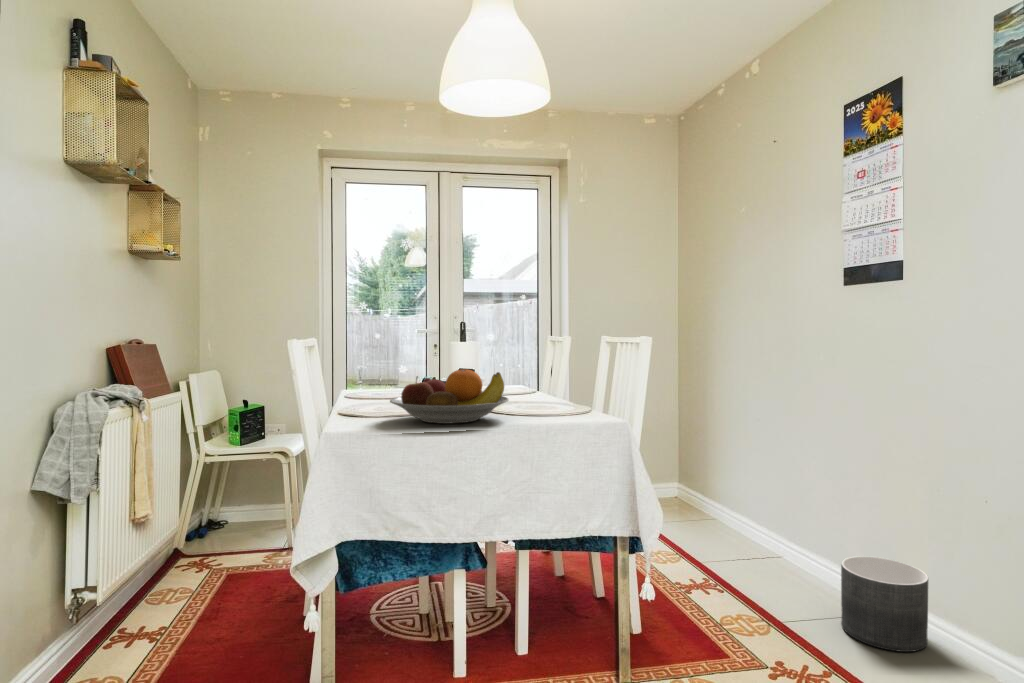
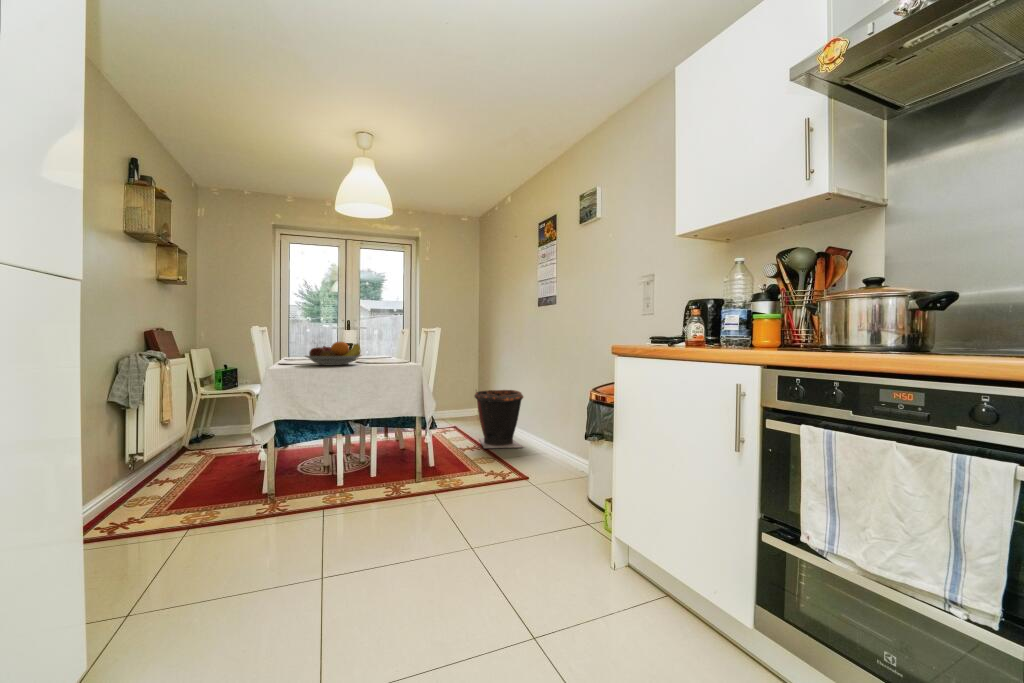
trash can: none [697,455,815,585] -> present [475,390,523,448]
planter: present [841,556,928,652] -> none [523,429,556,466]

